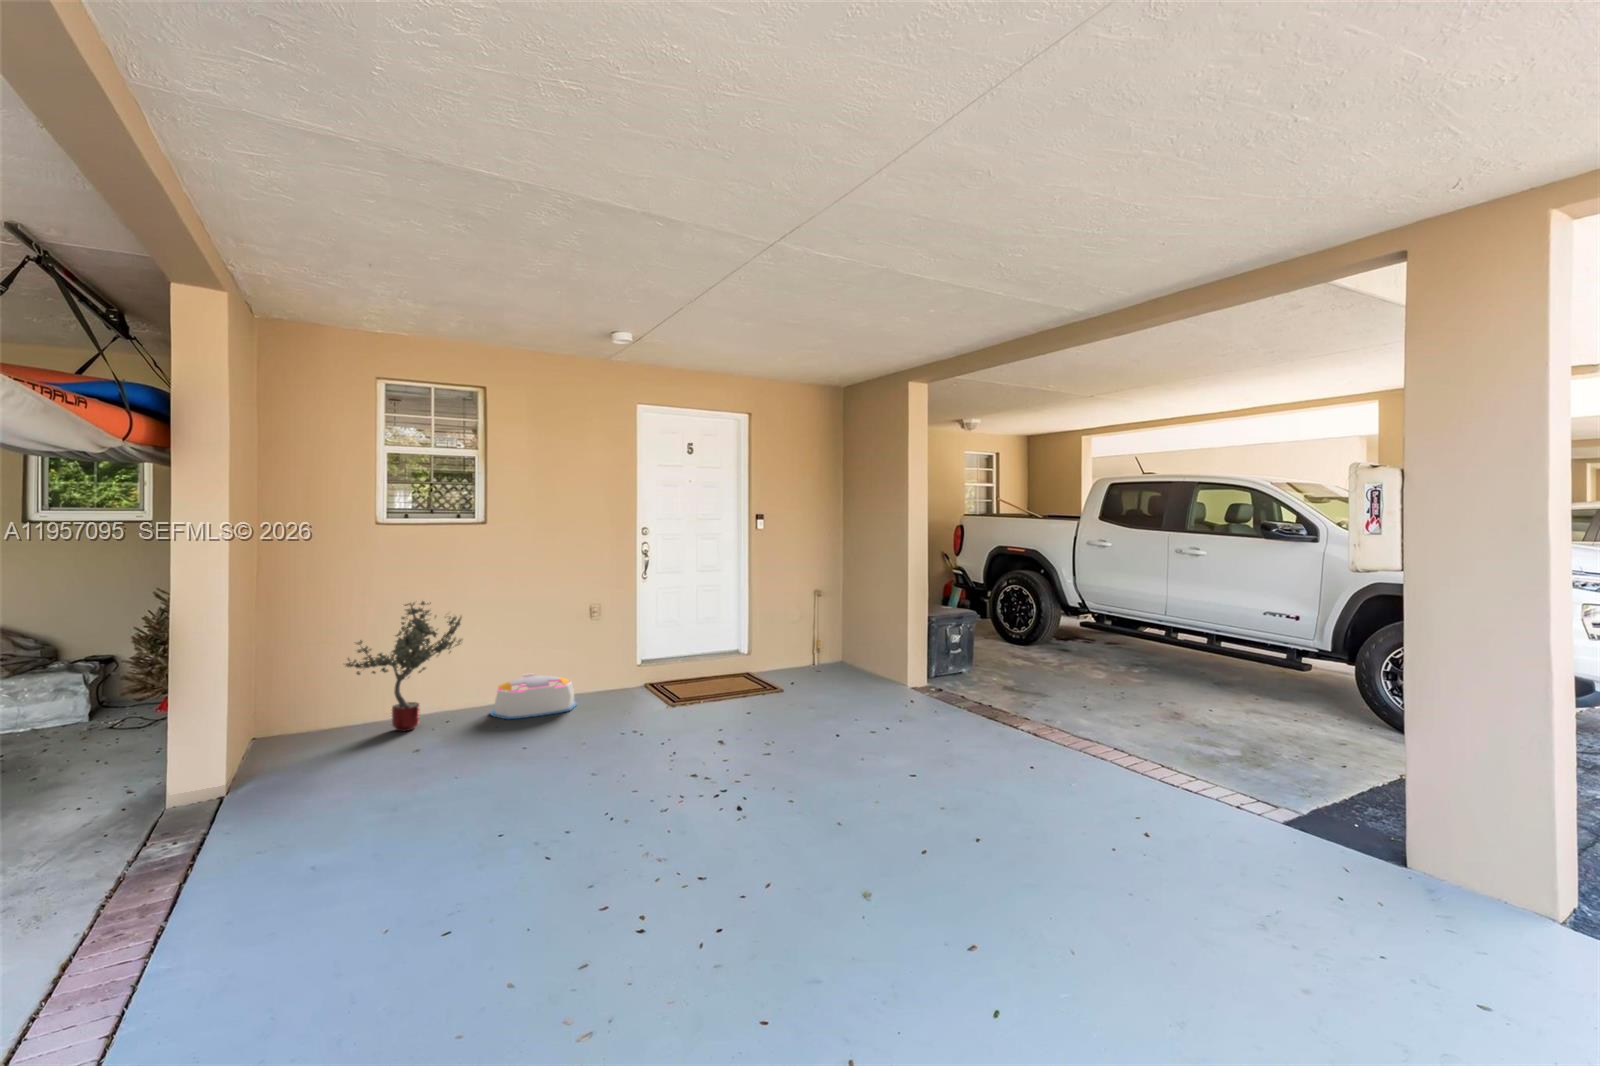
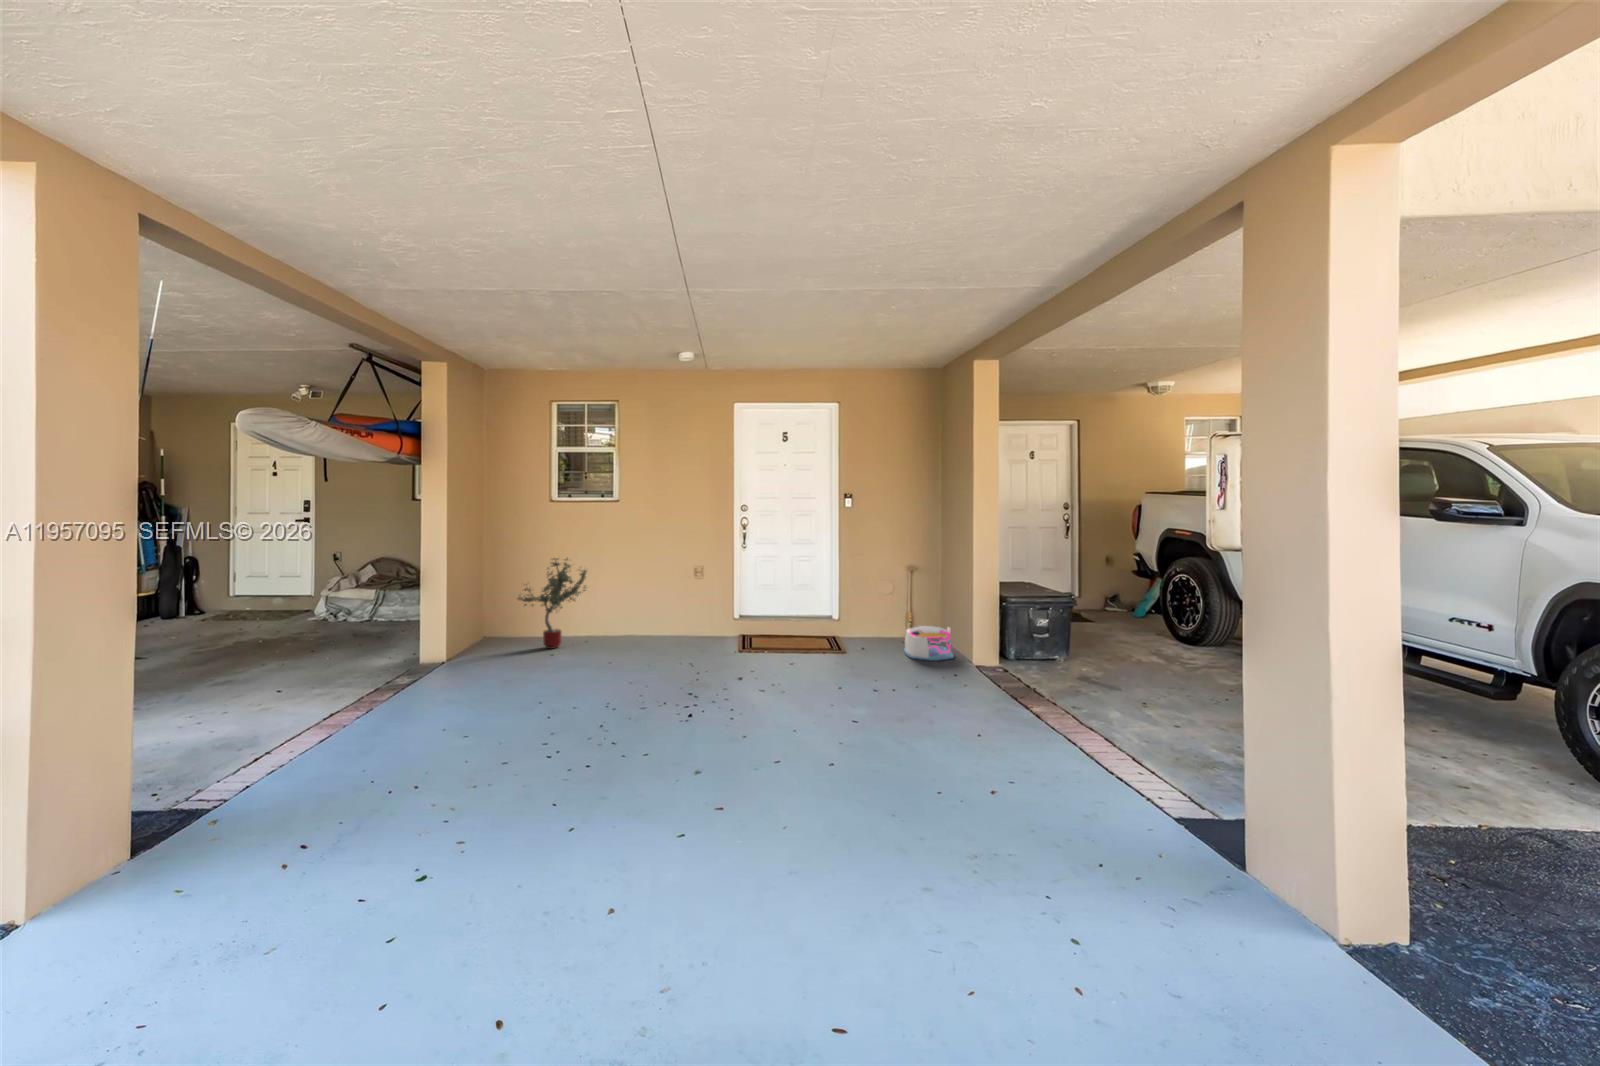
storage bin: present [490,674,577,719] -> present [904,626,954,661]

